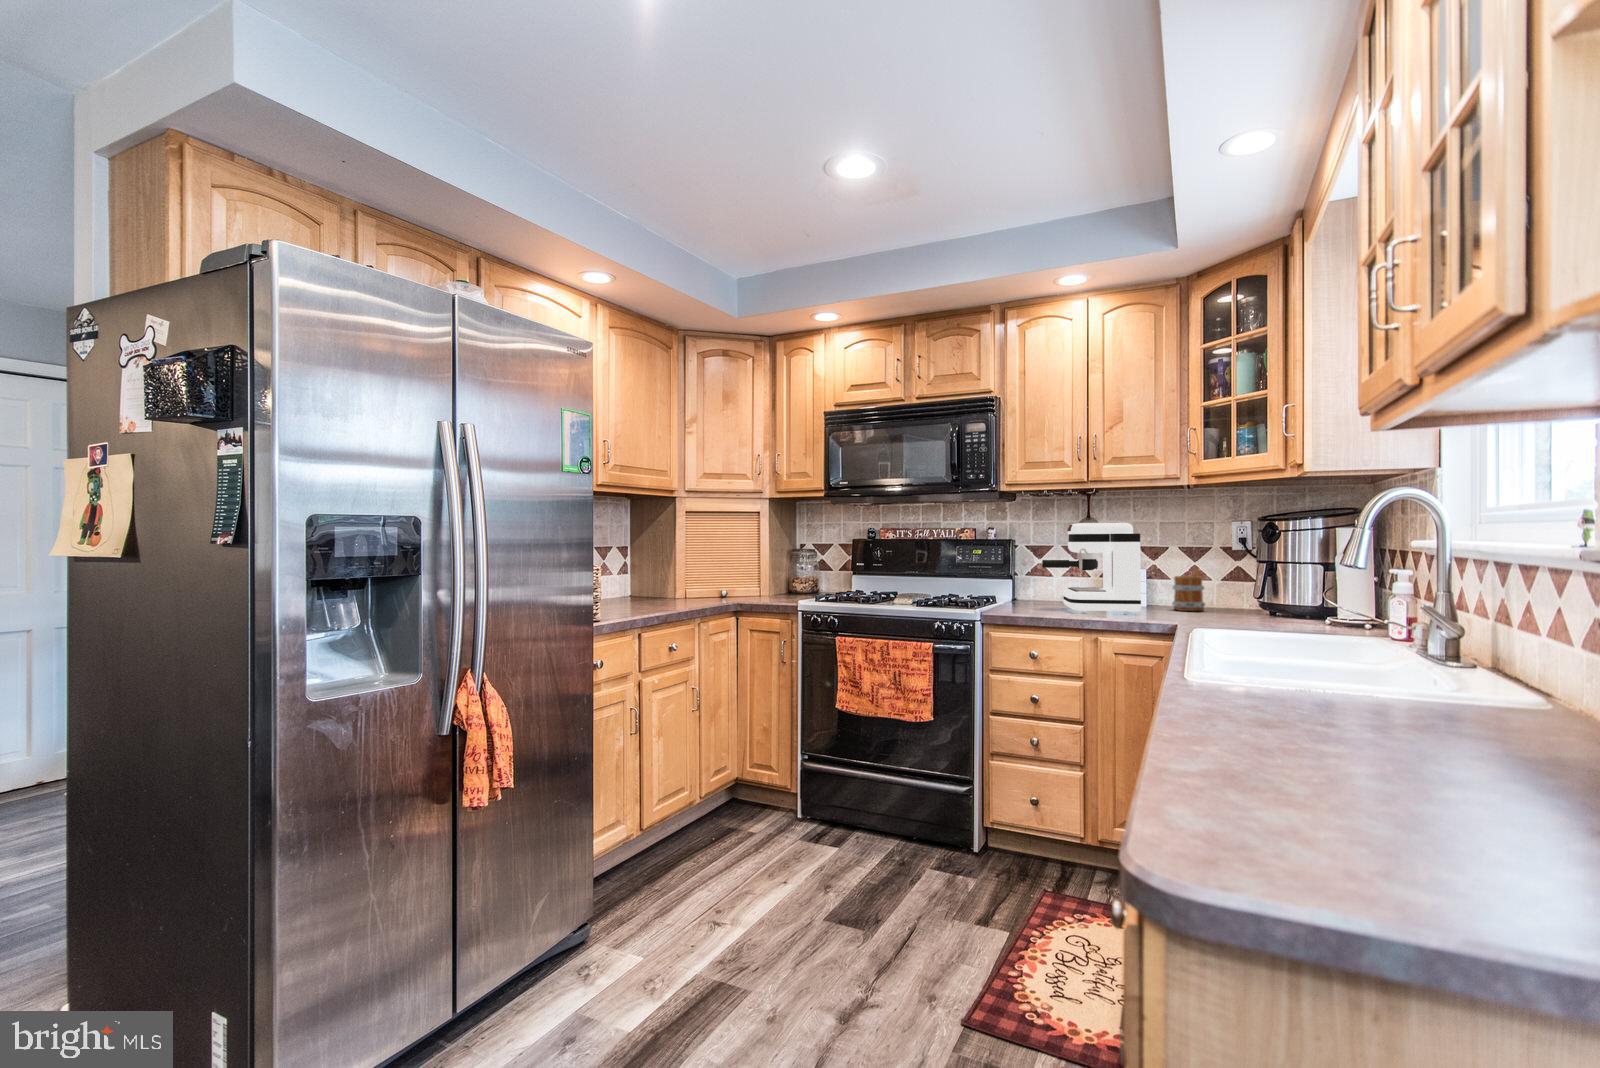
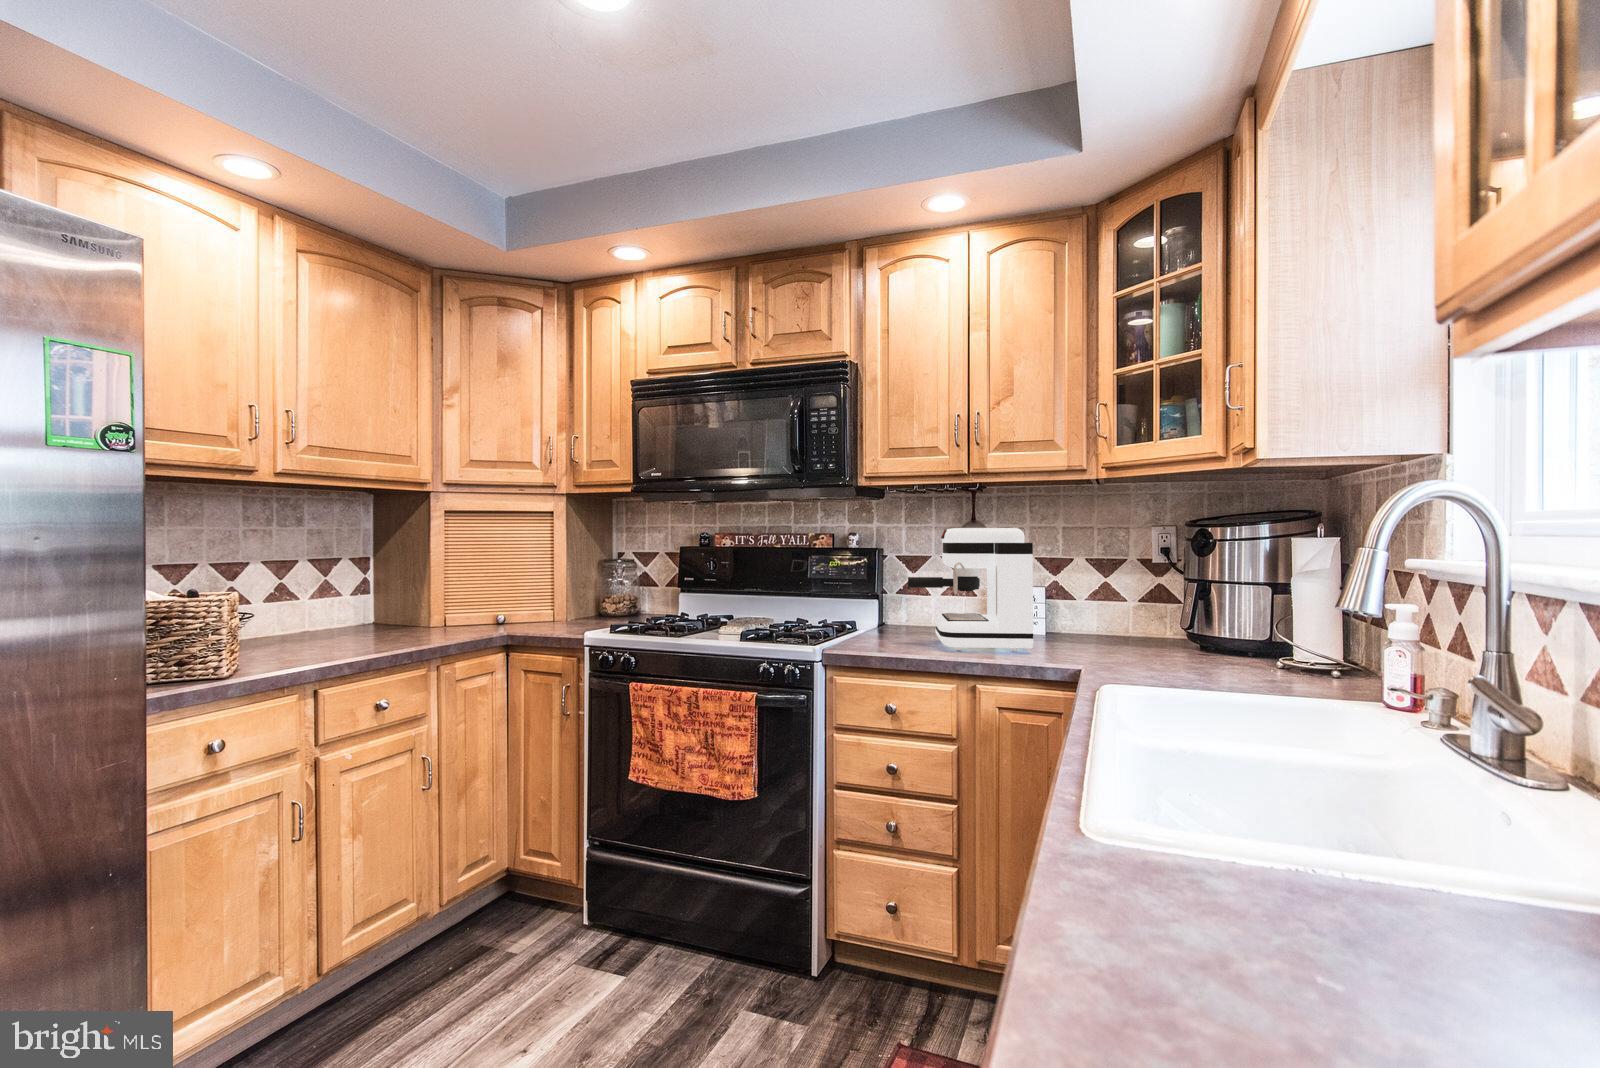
mug: present [1172,570,1205,611] -> none [1074,590,1117,645]

